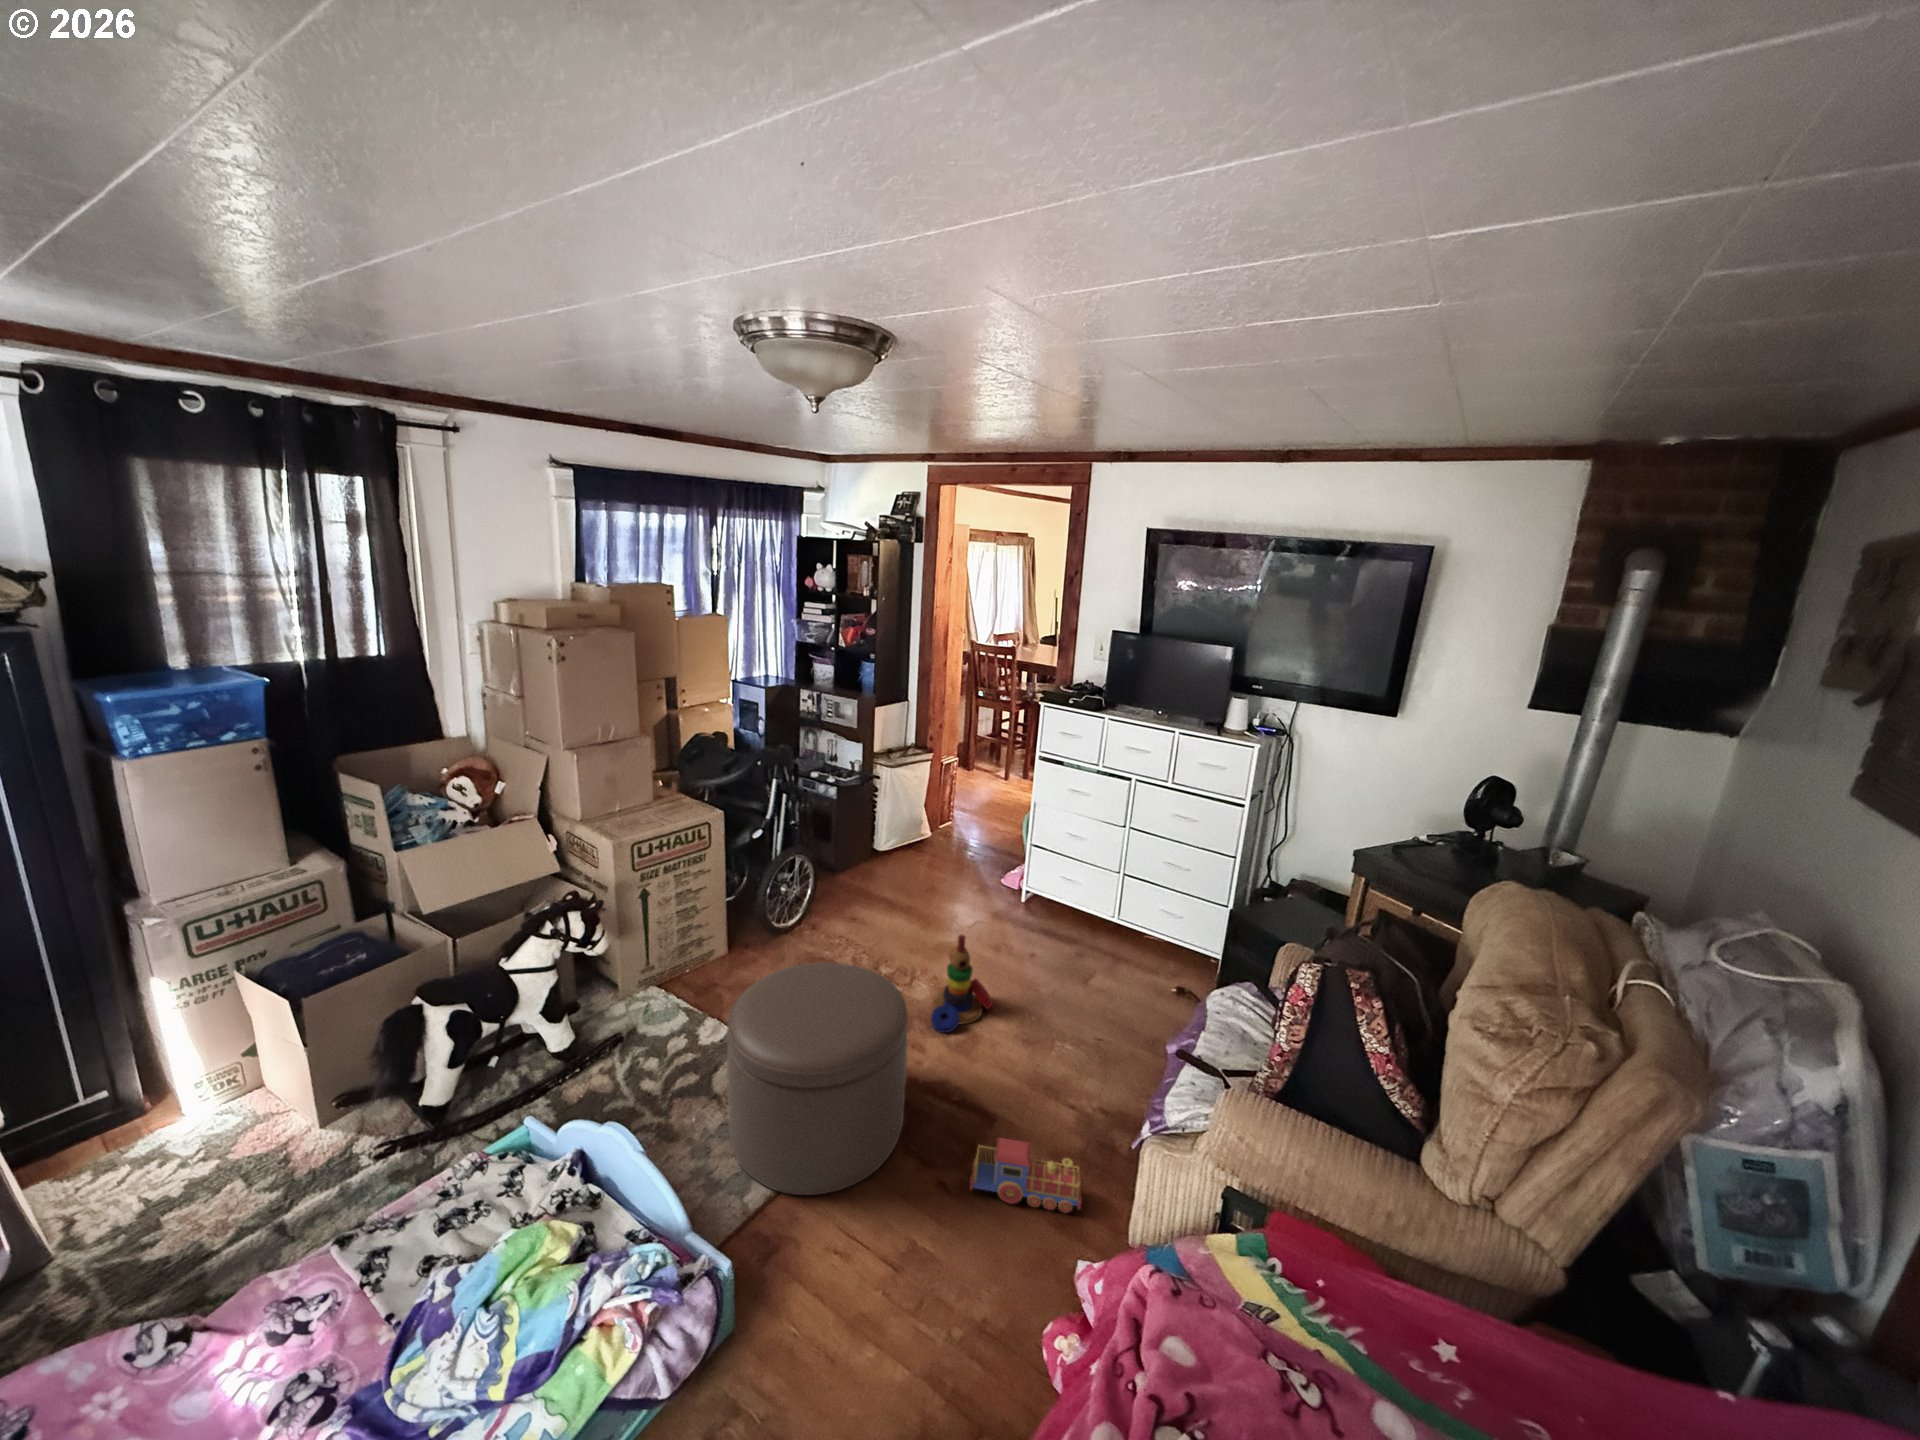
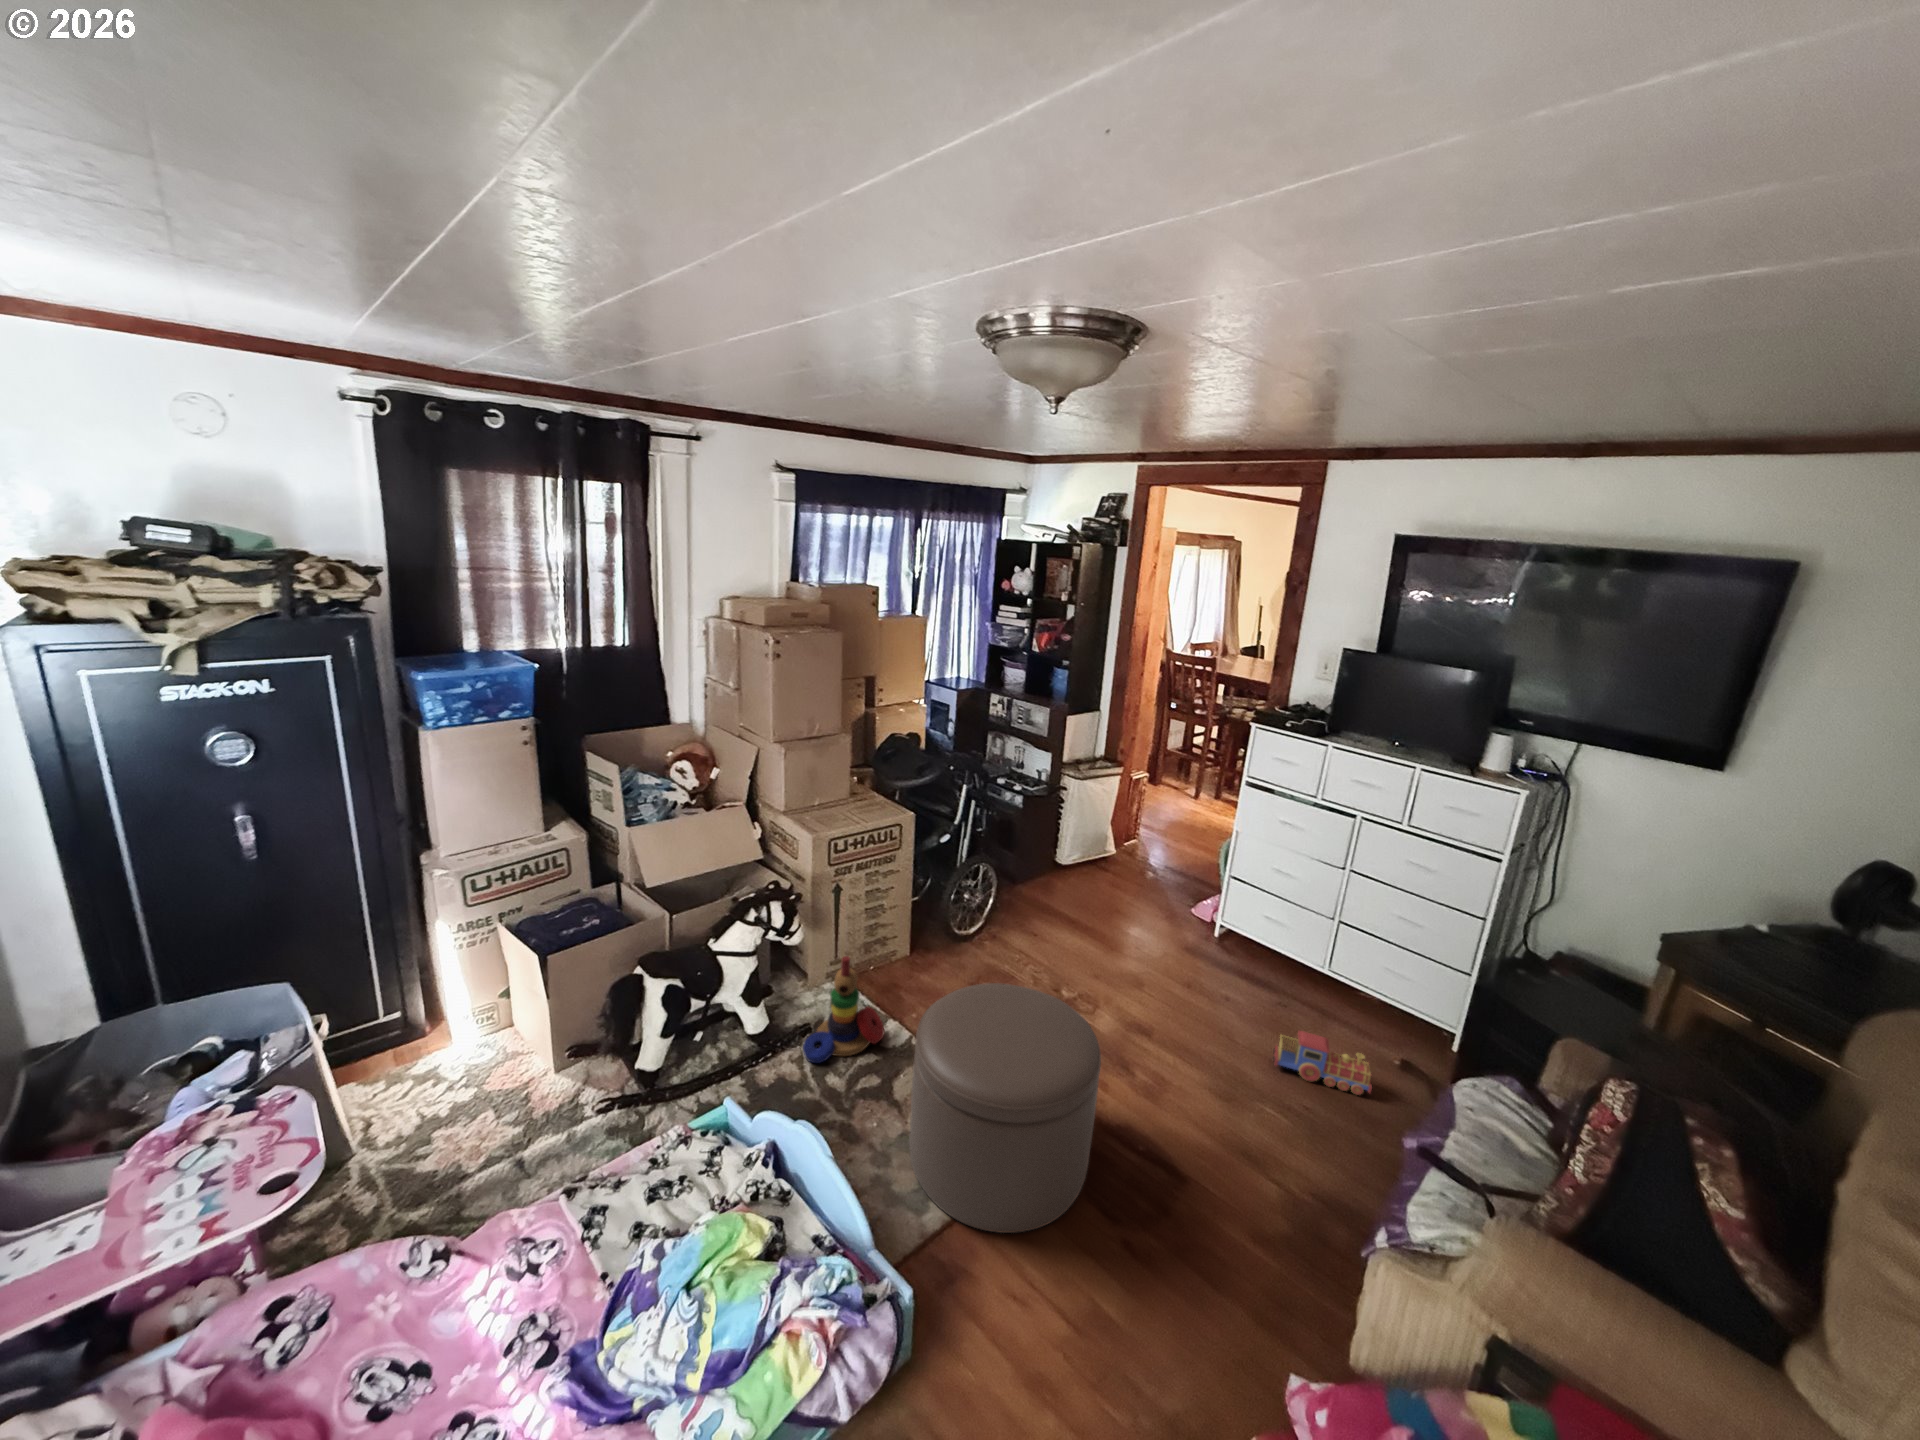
stacking toy: present [931,935,993,1033] -> present [803,956,884,1063]
toy train: present [969,1138,1083,1213] -> present [1273,1031,1372,1095]

